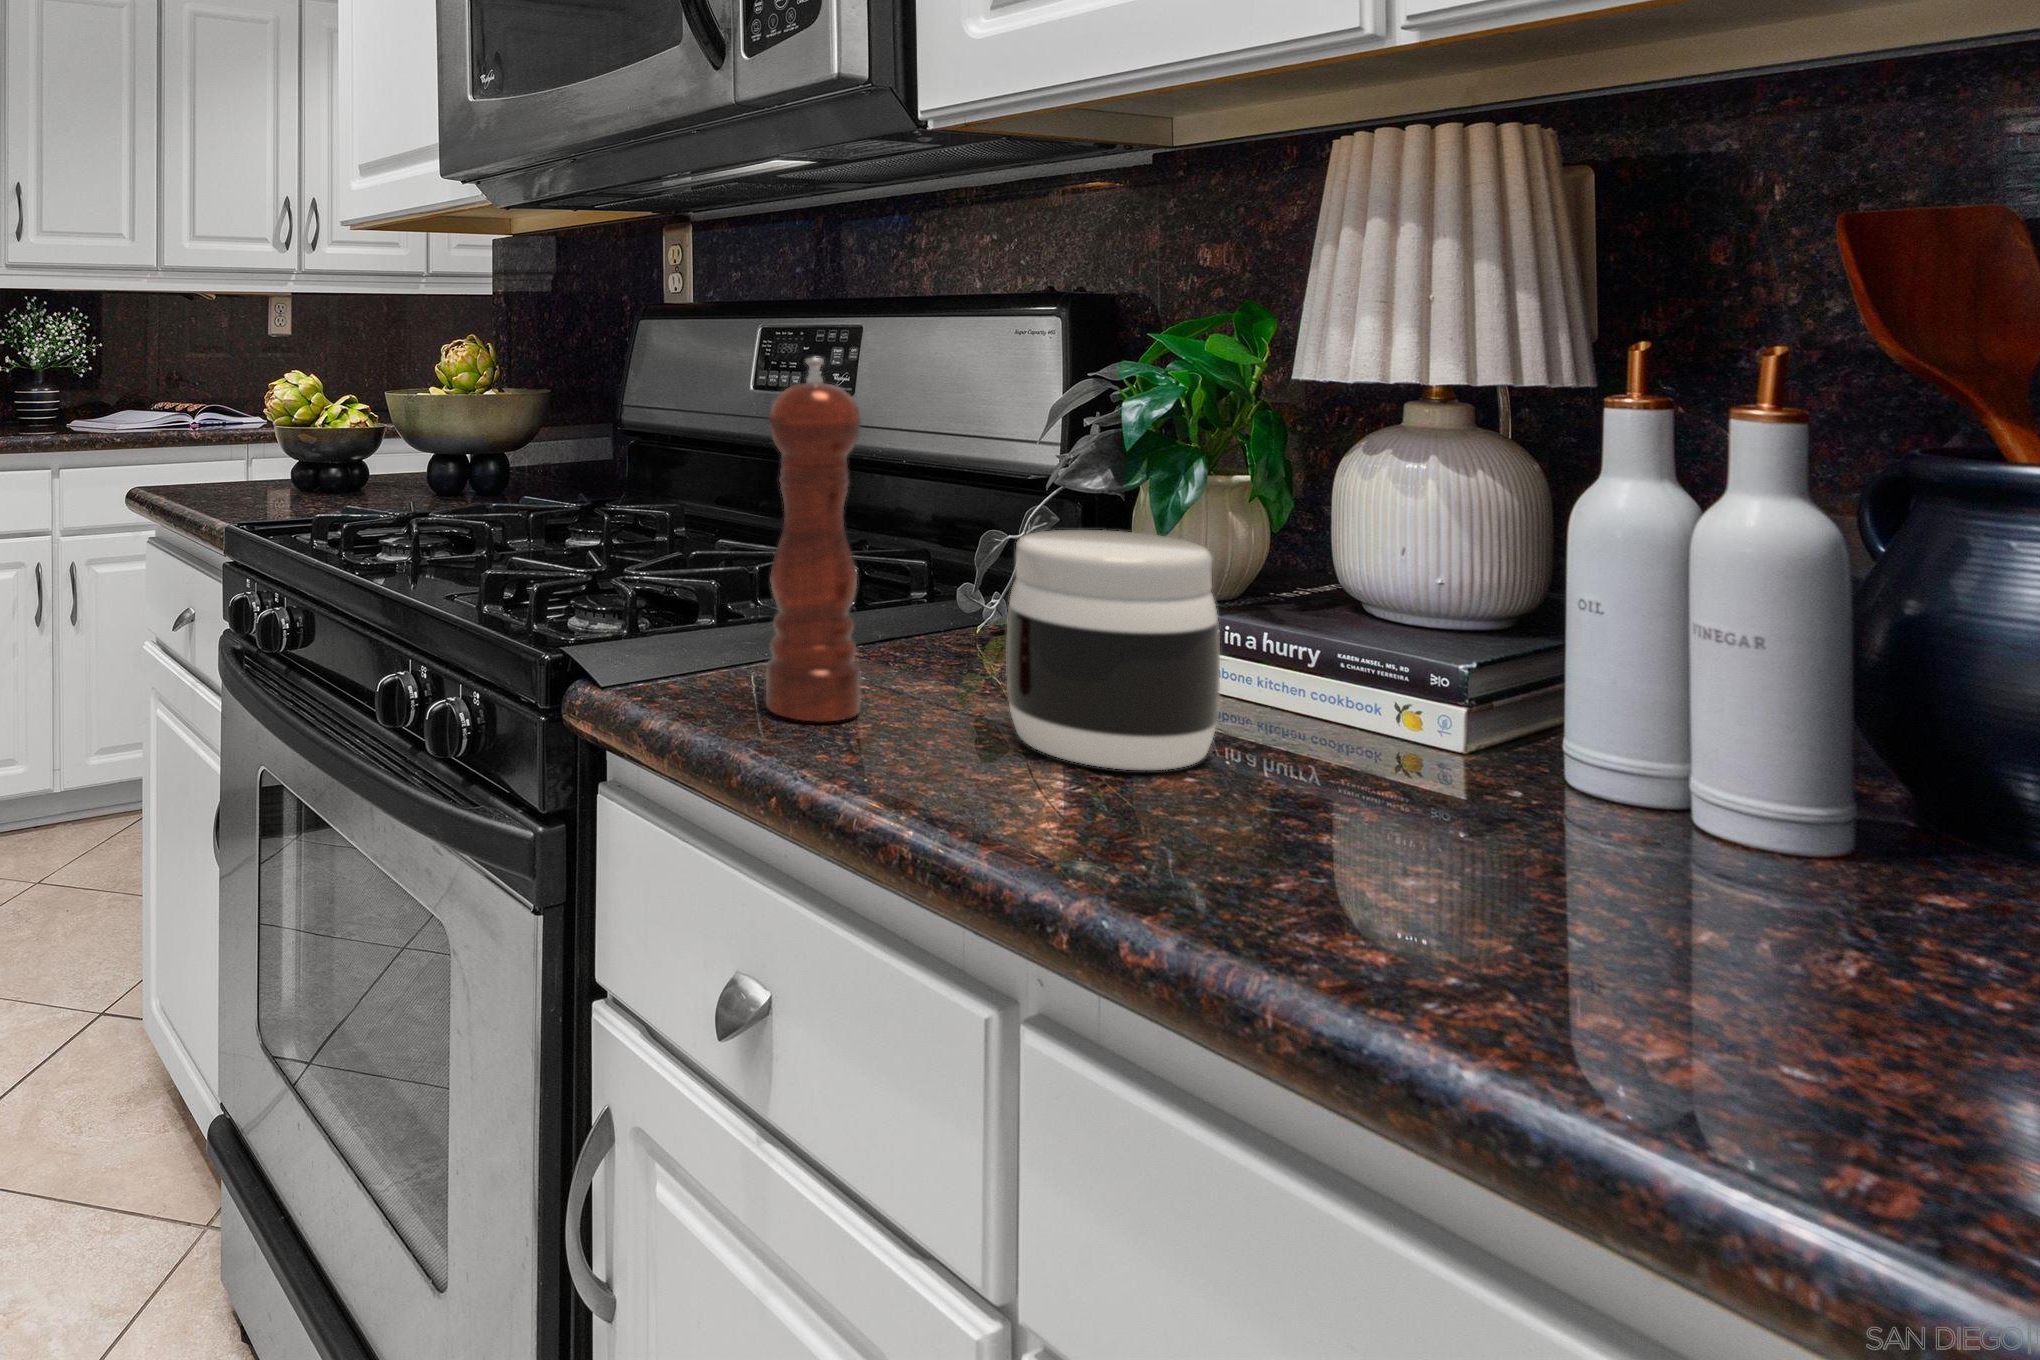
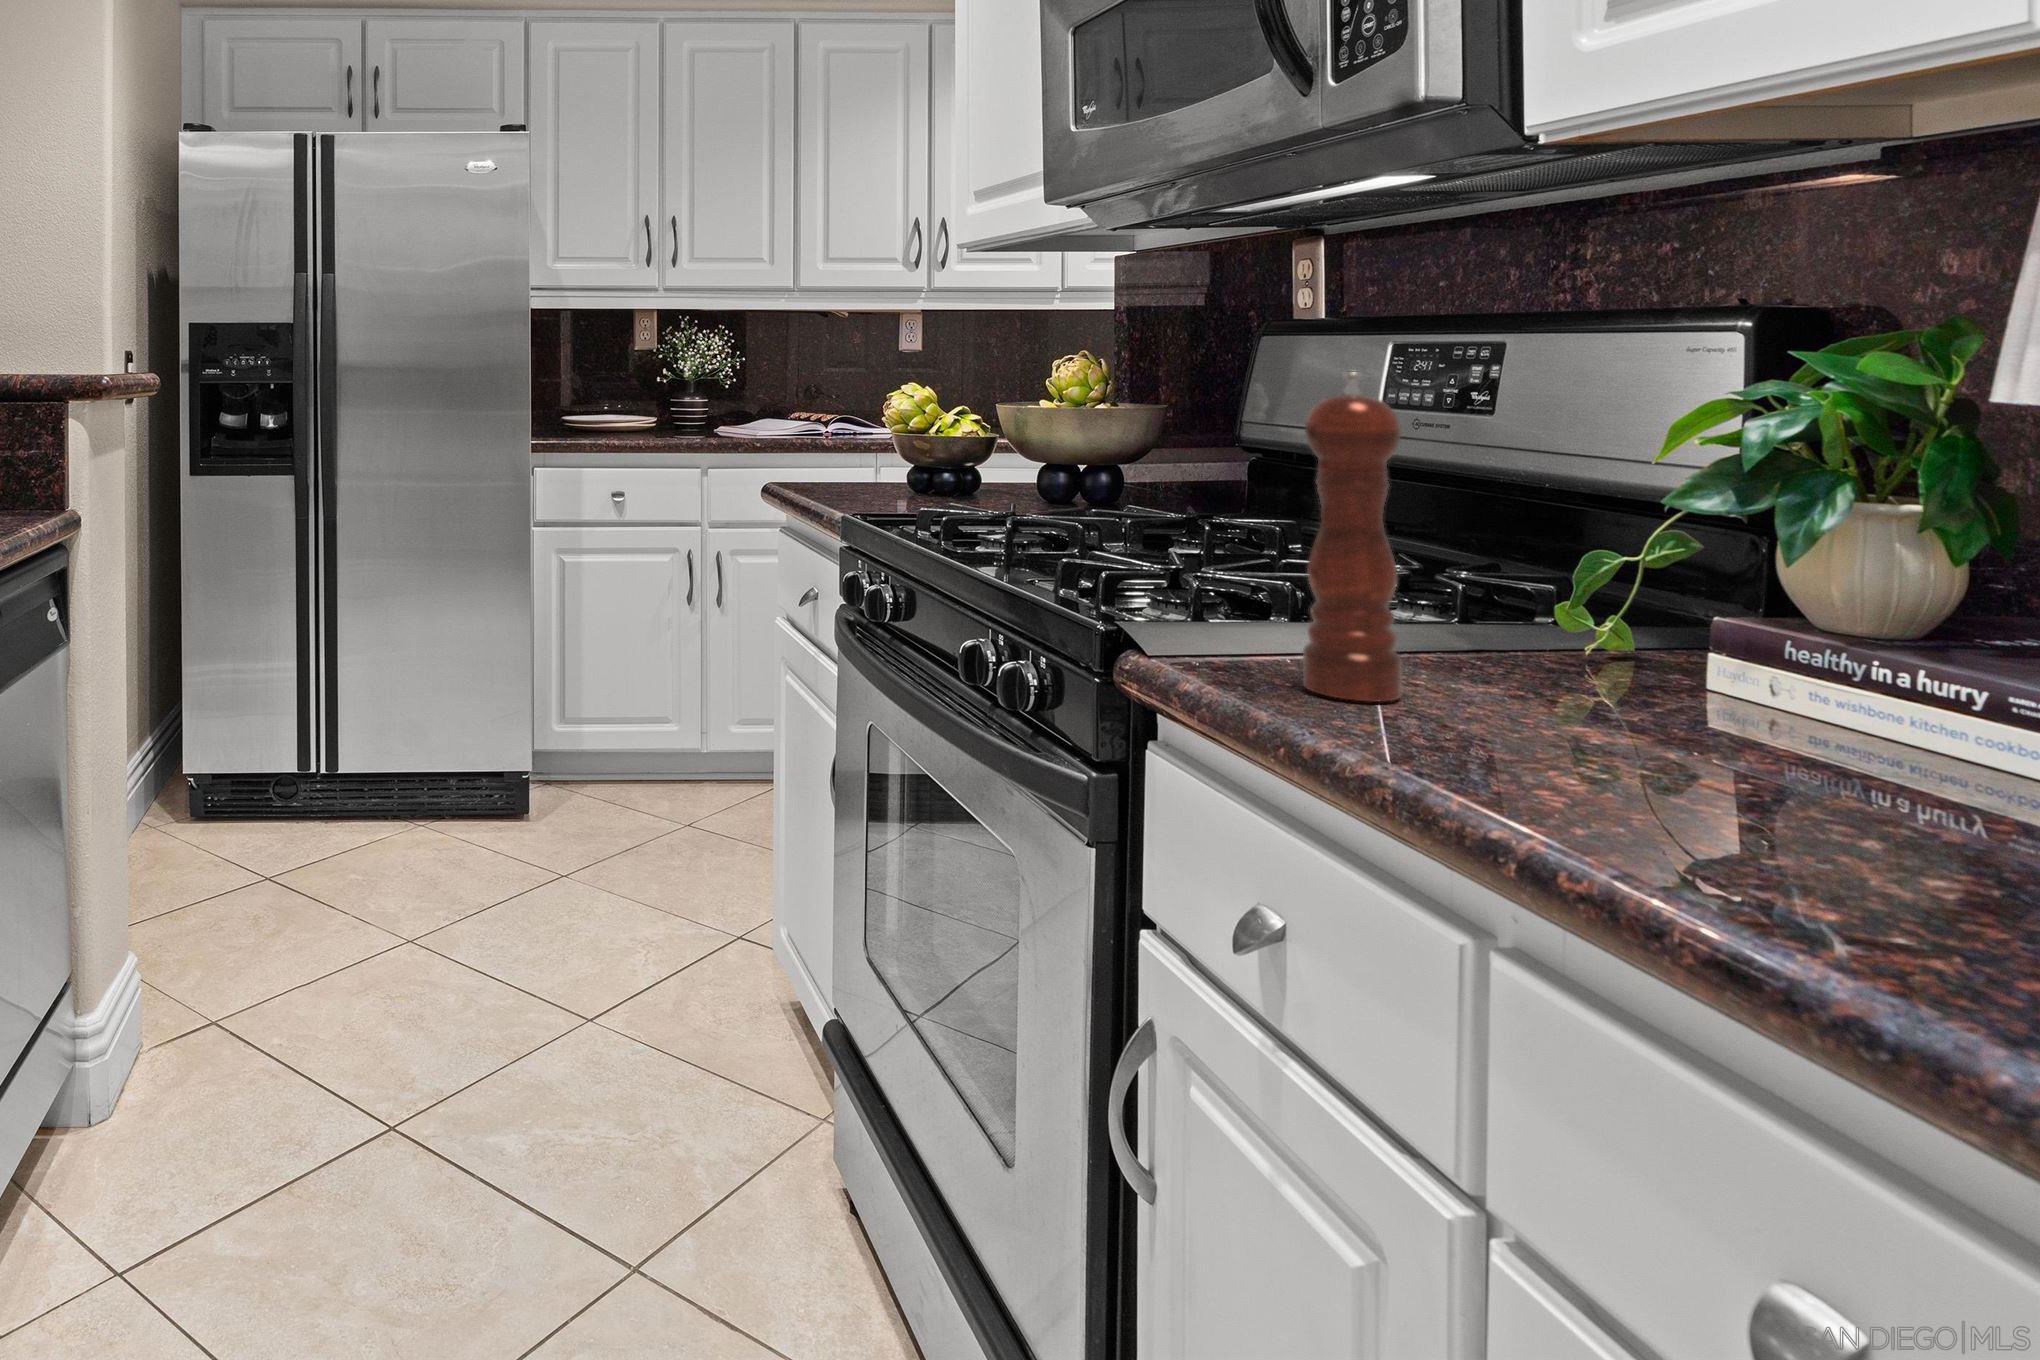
jar: present [1007,530,1220,770] -> none [1551,543,1799,775]

